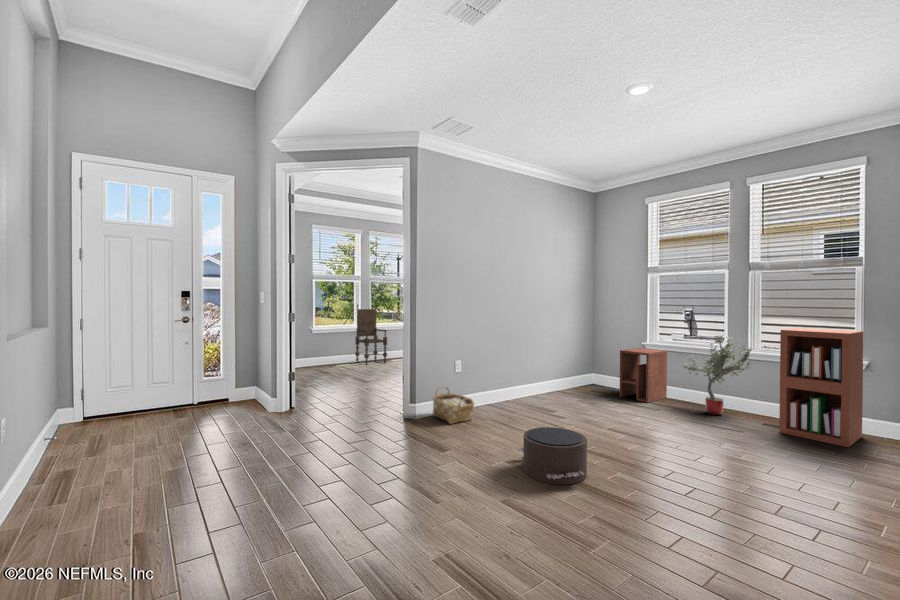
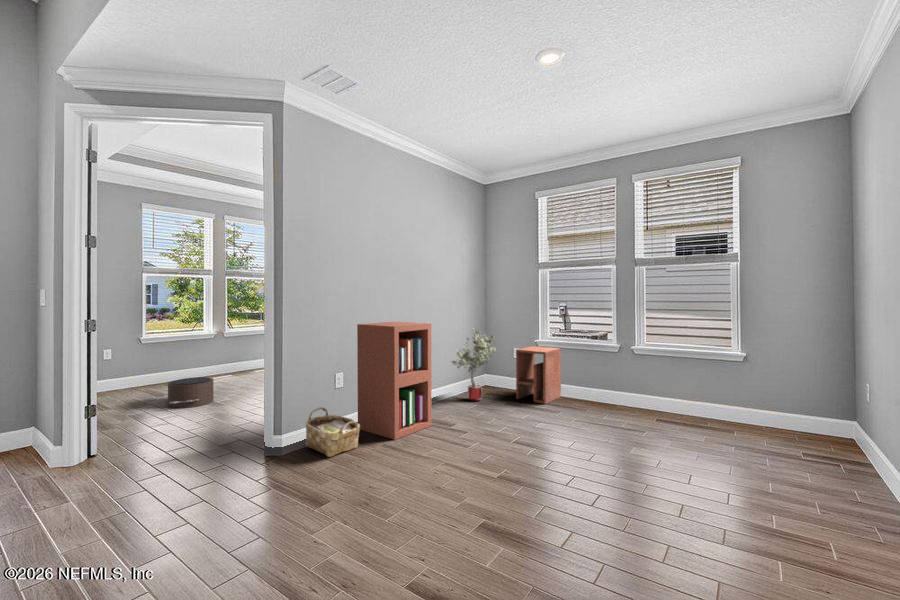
armchair: present [355,305,387,365] -> none [208,305,251,379]
bookshelf: present [779,328,863,447] -> present [357,322,432,440]
potted tree: present [683,336,751,415] -> present [452,328,496,401]
pouf: present [518,427,587,485] -> present [168,377,214,408]

